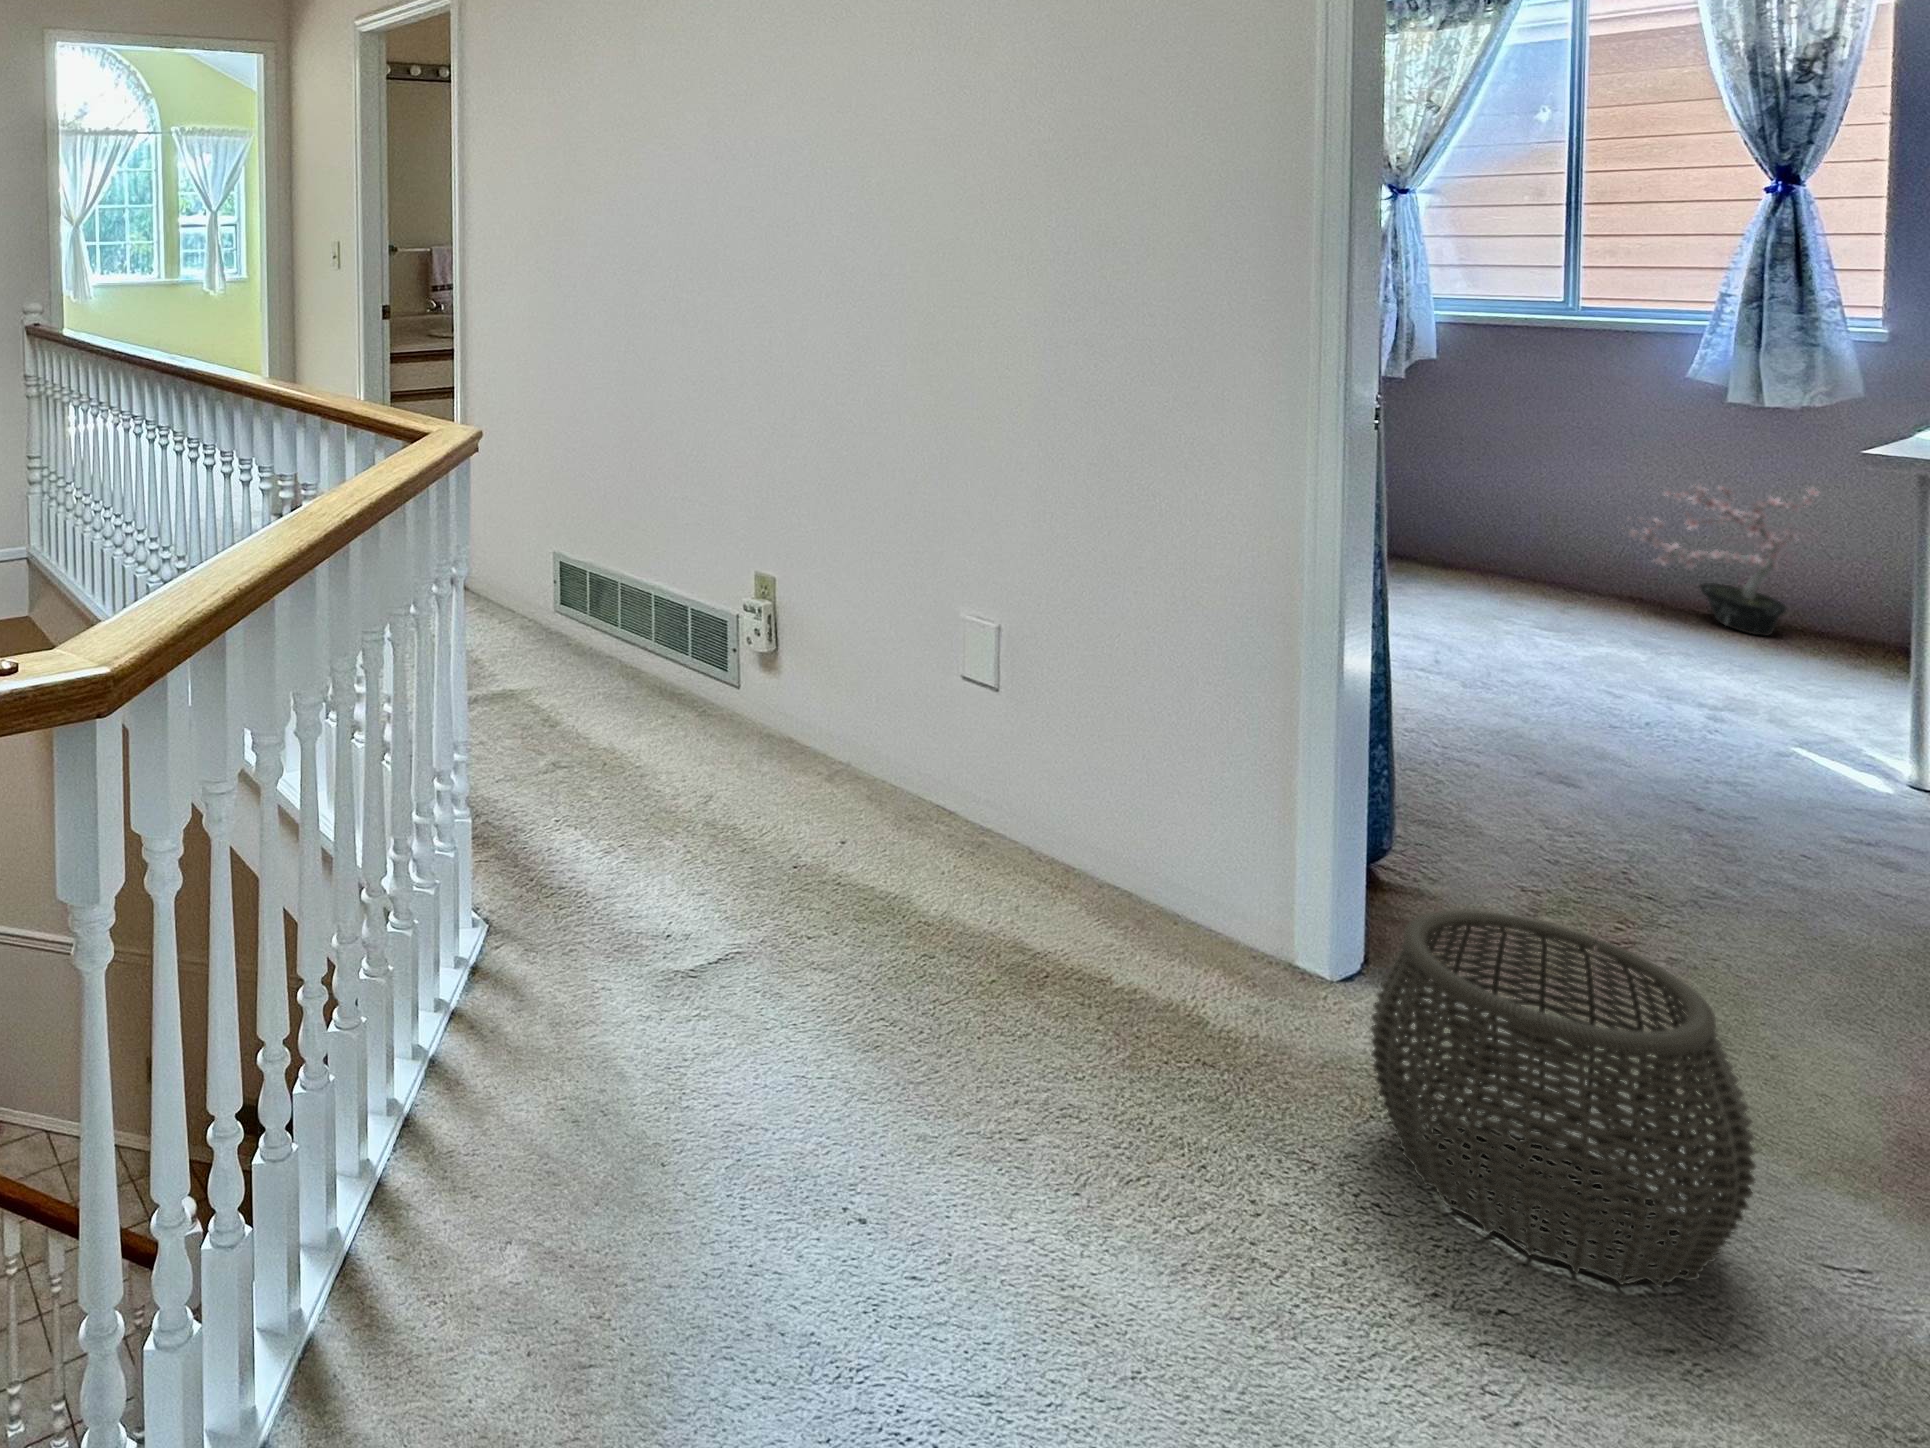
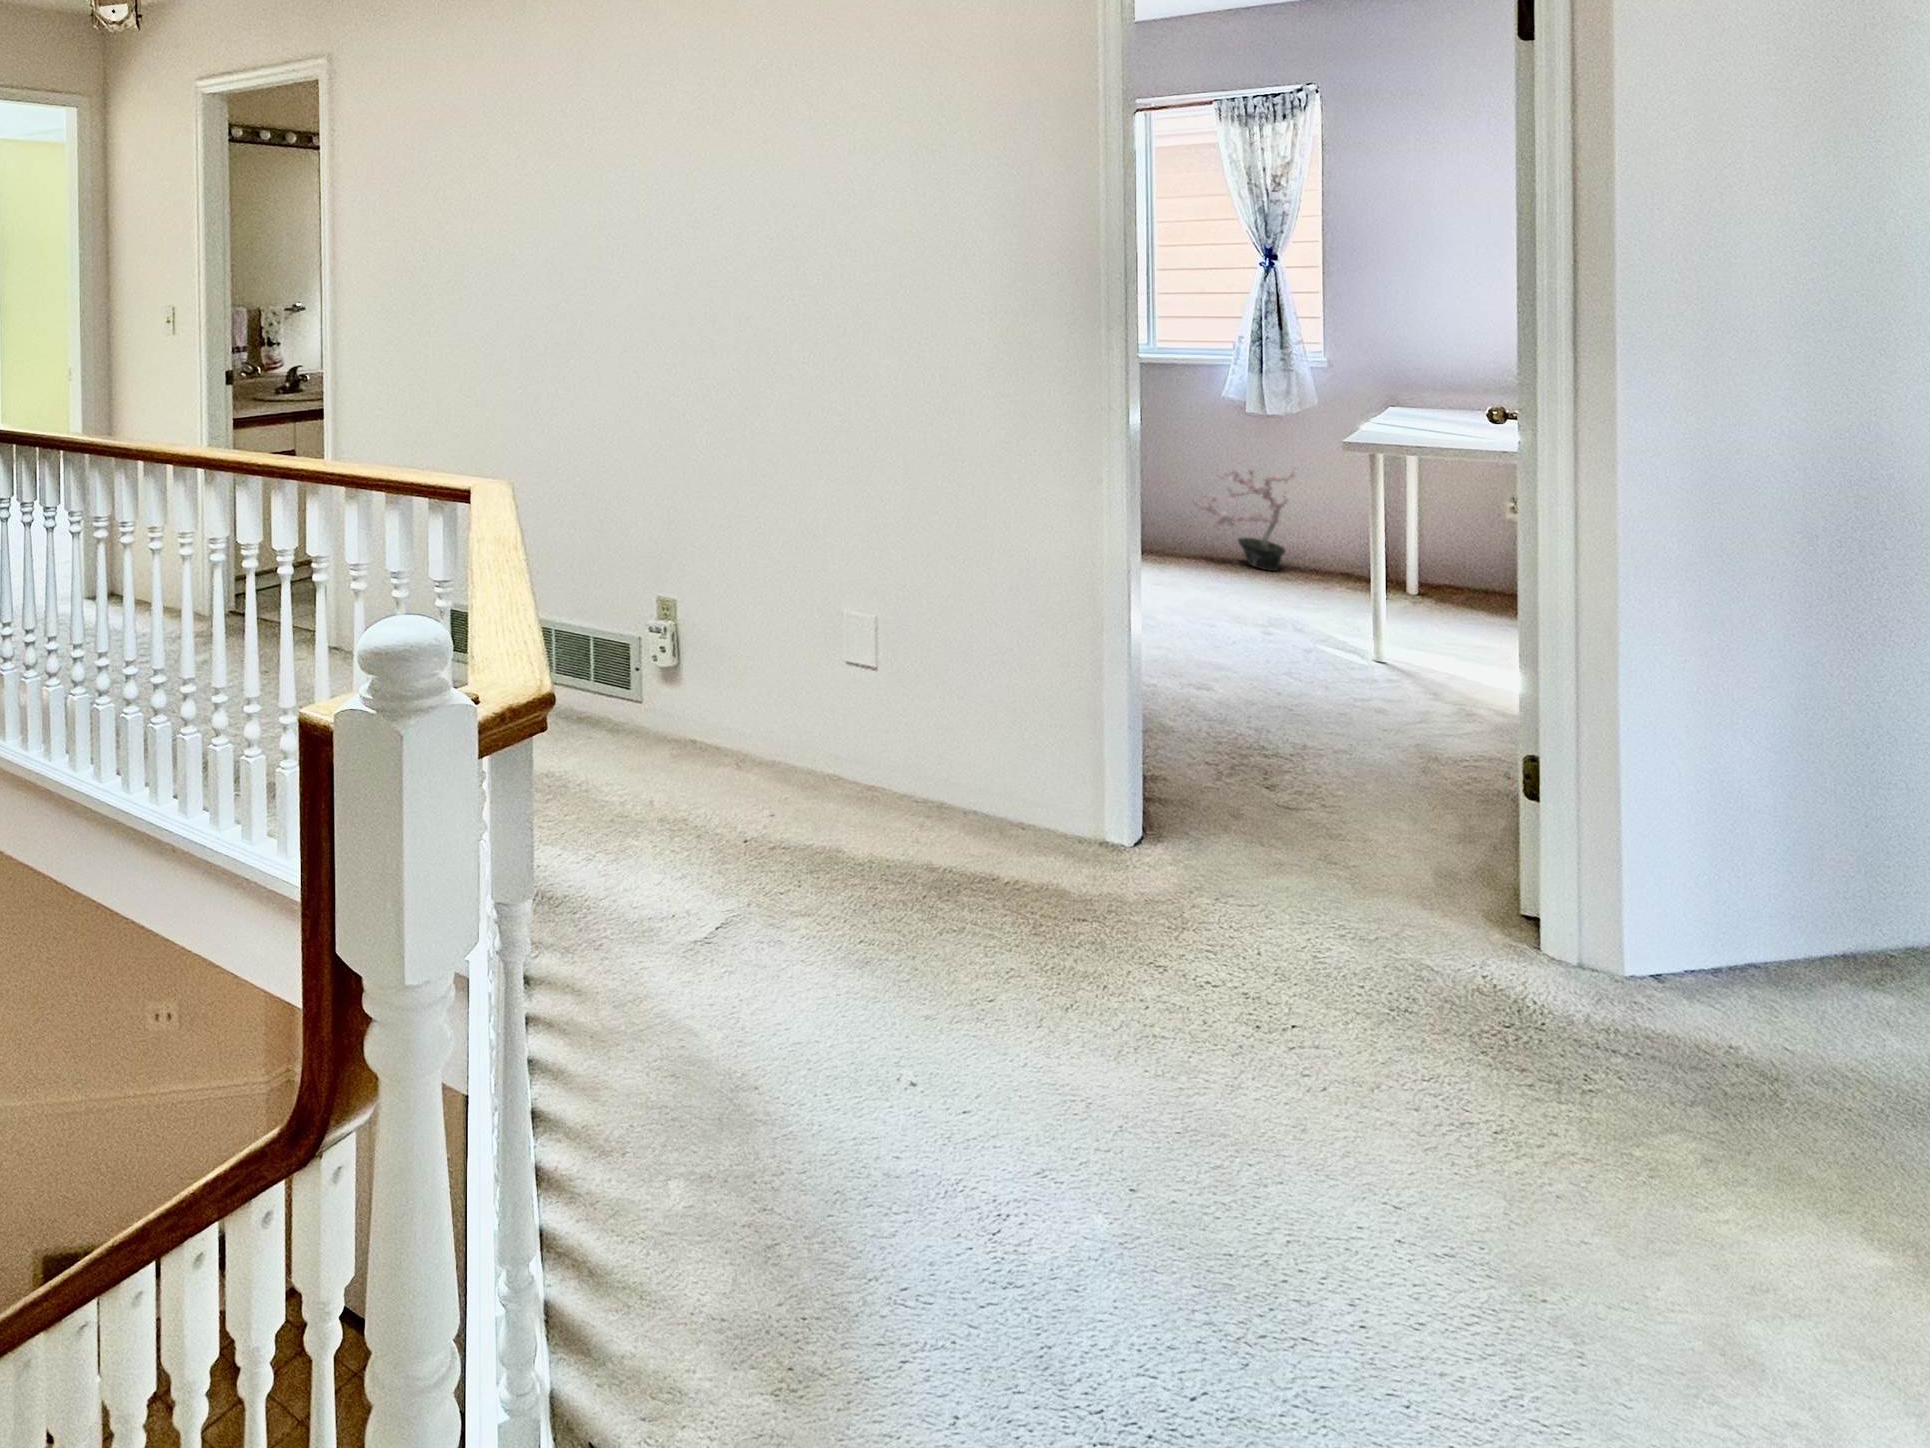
woven basket: present [1371,910,1756,1287] -> none [1175,768,1389,995]

